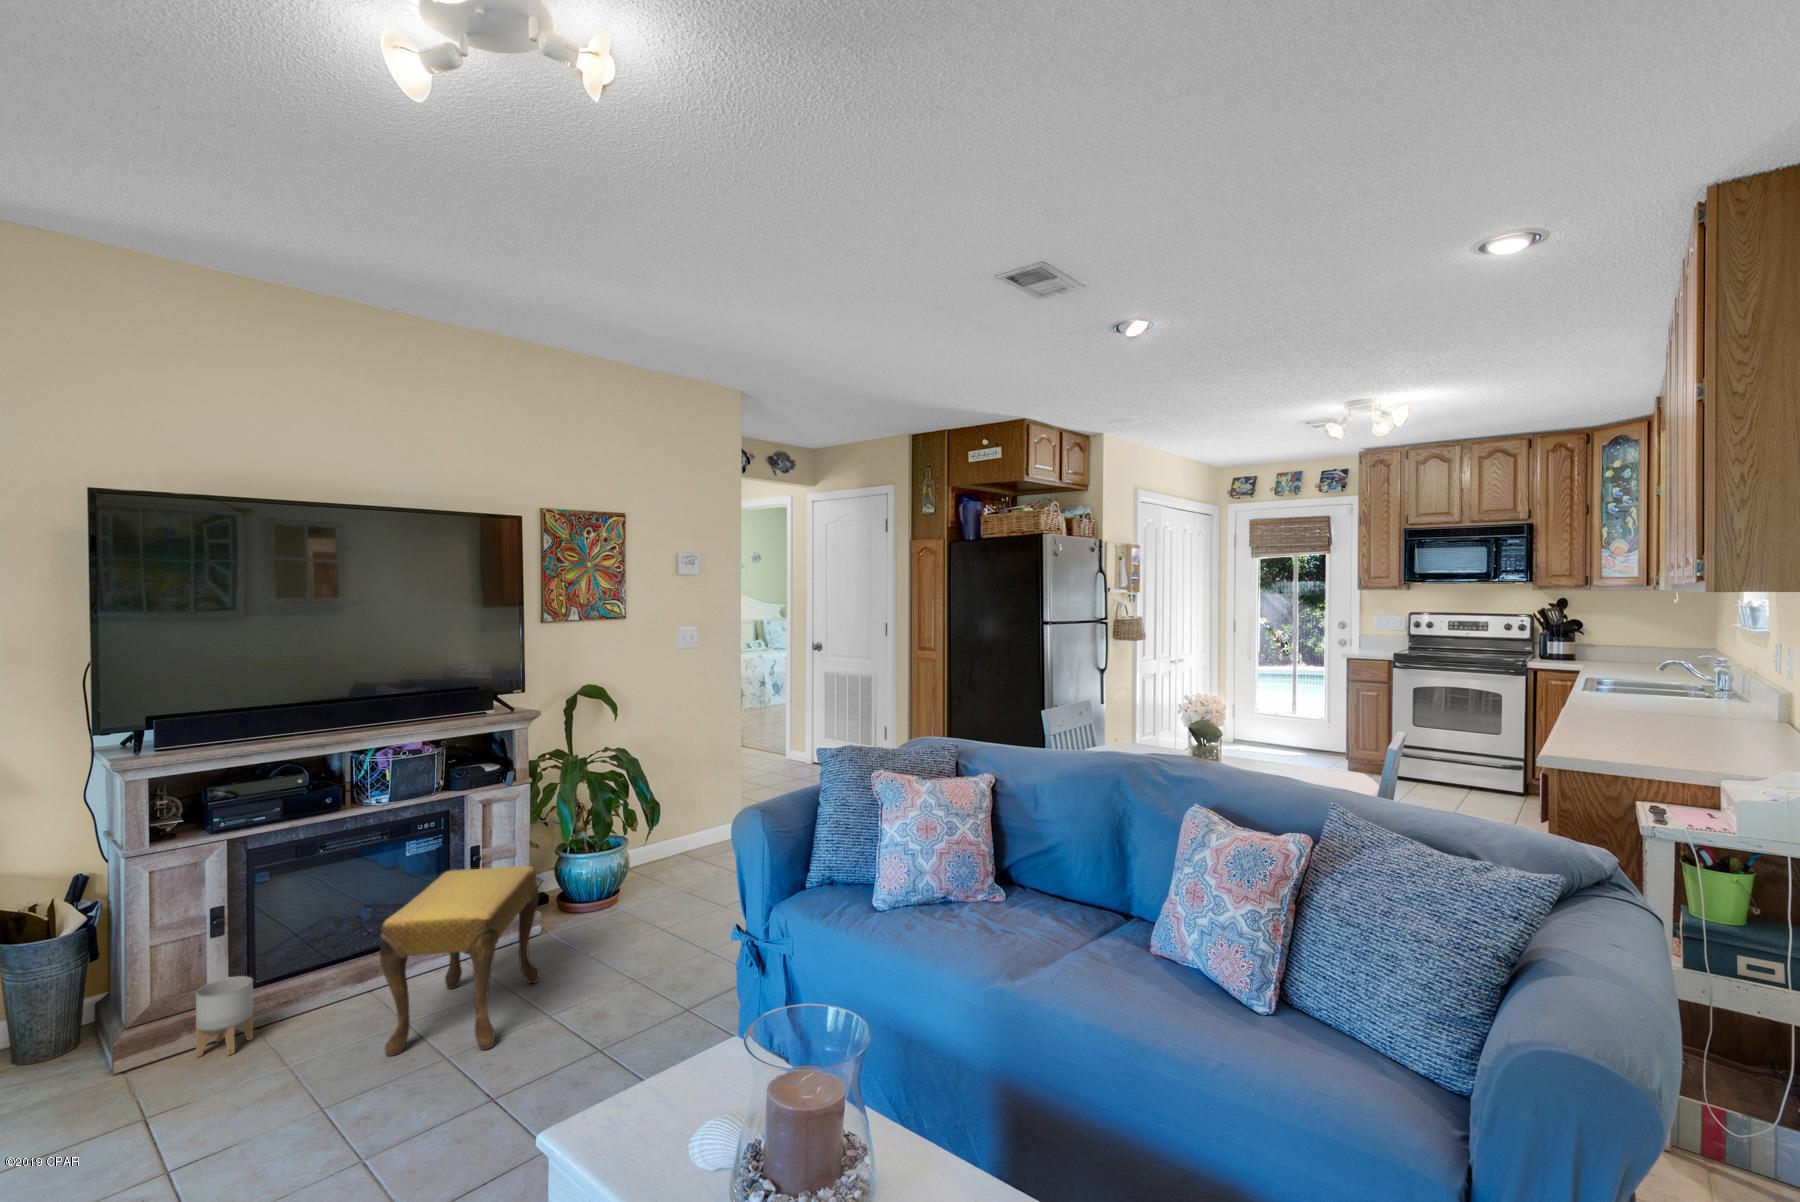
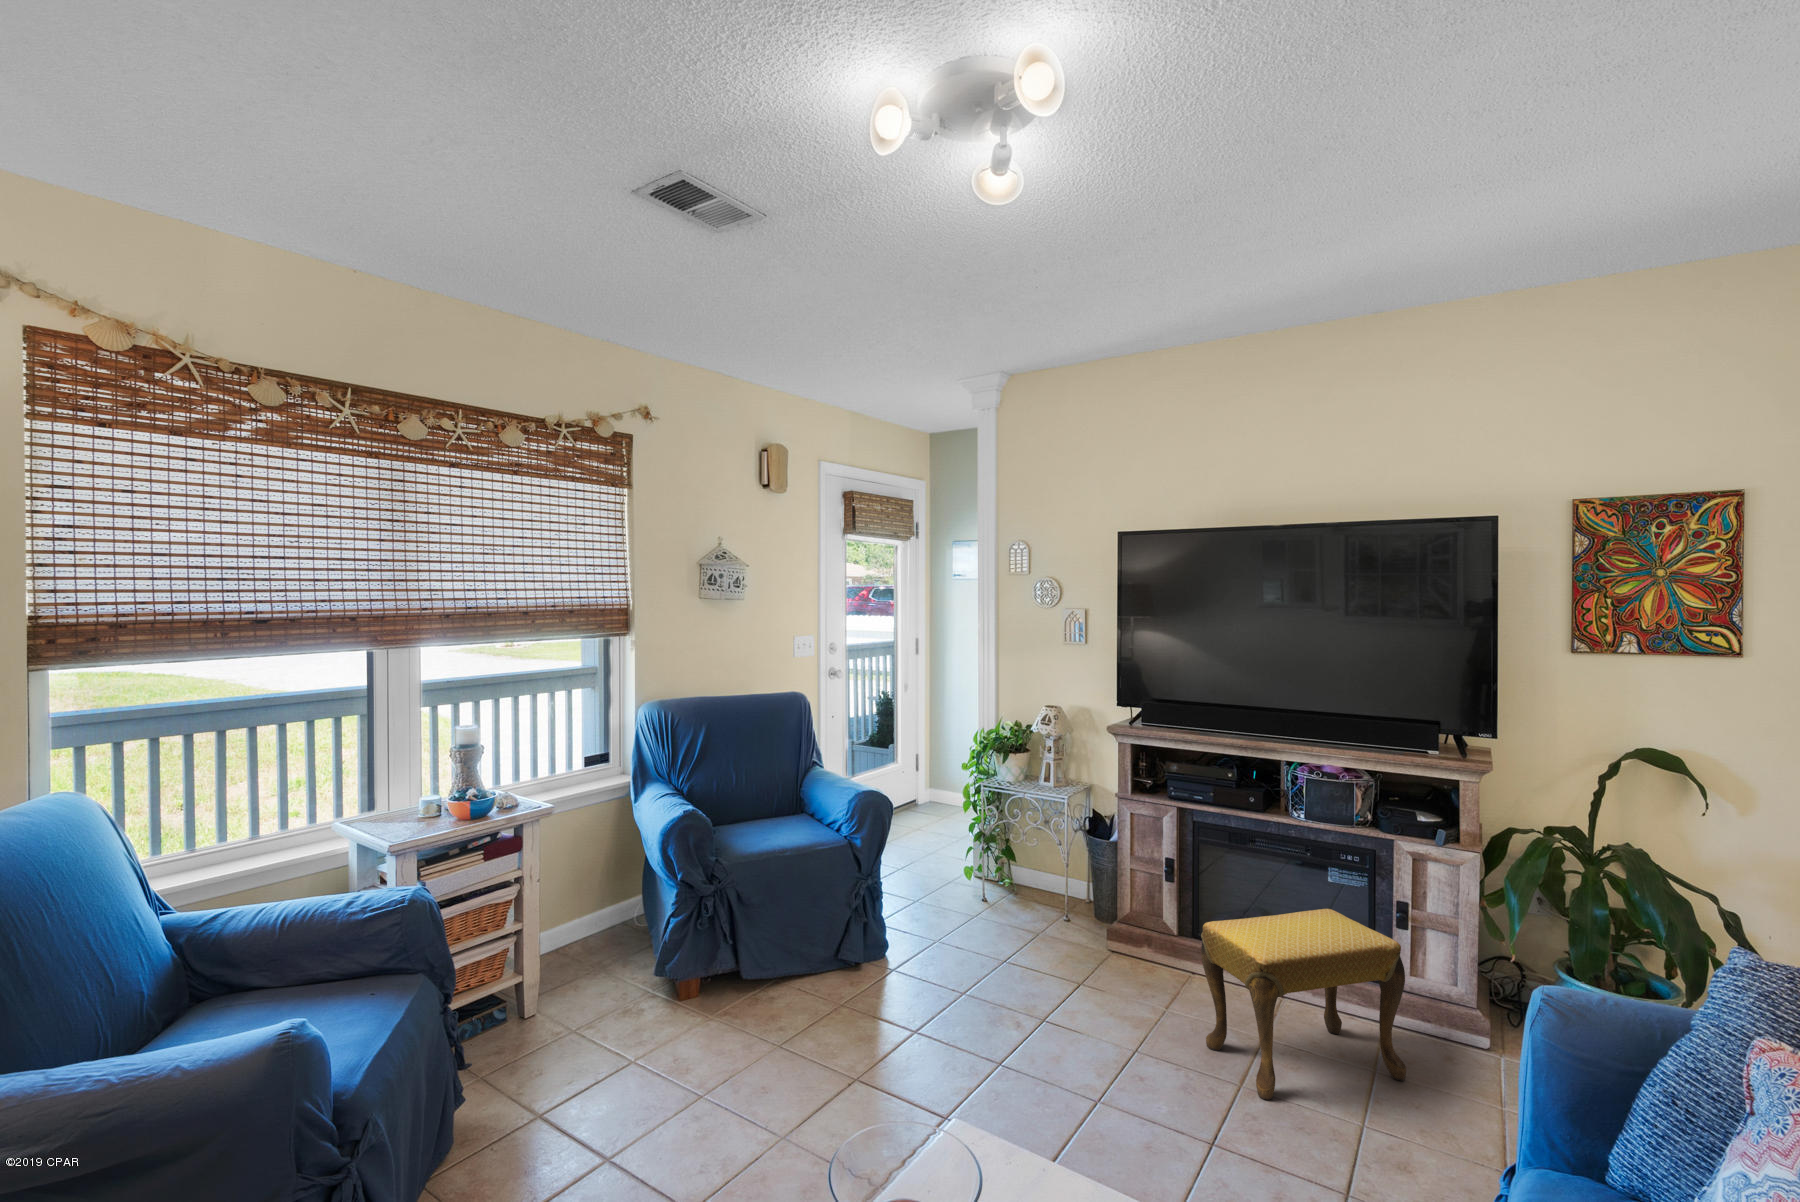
planter: present [196,976,253,1057] -> none [1140,916,1177,978]

